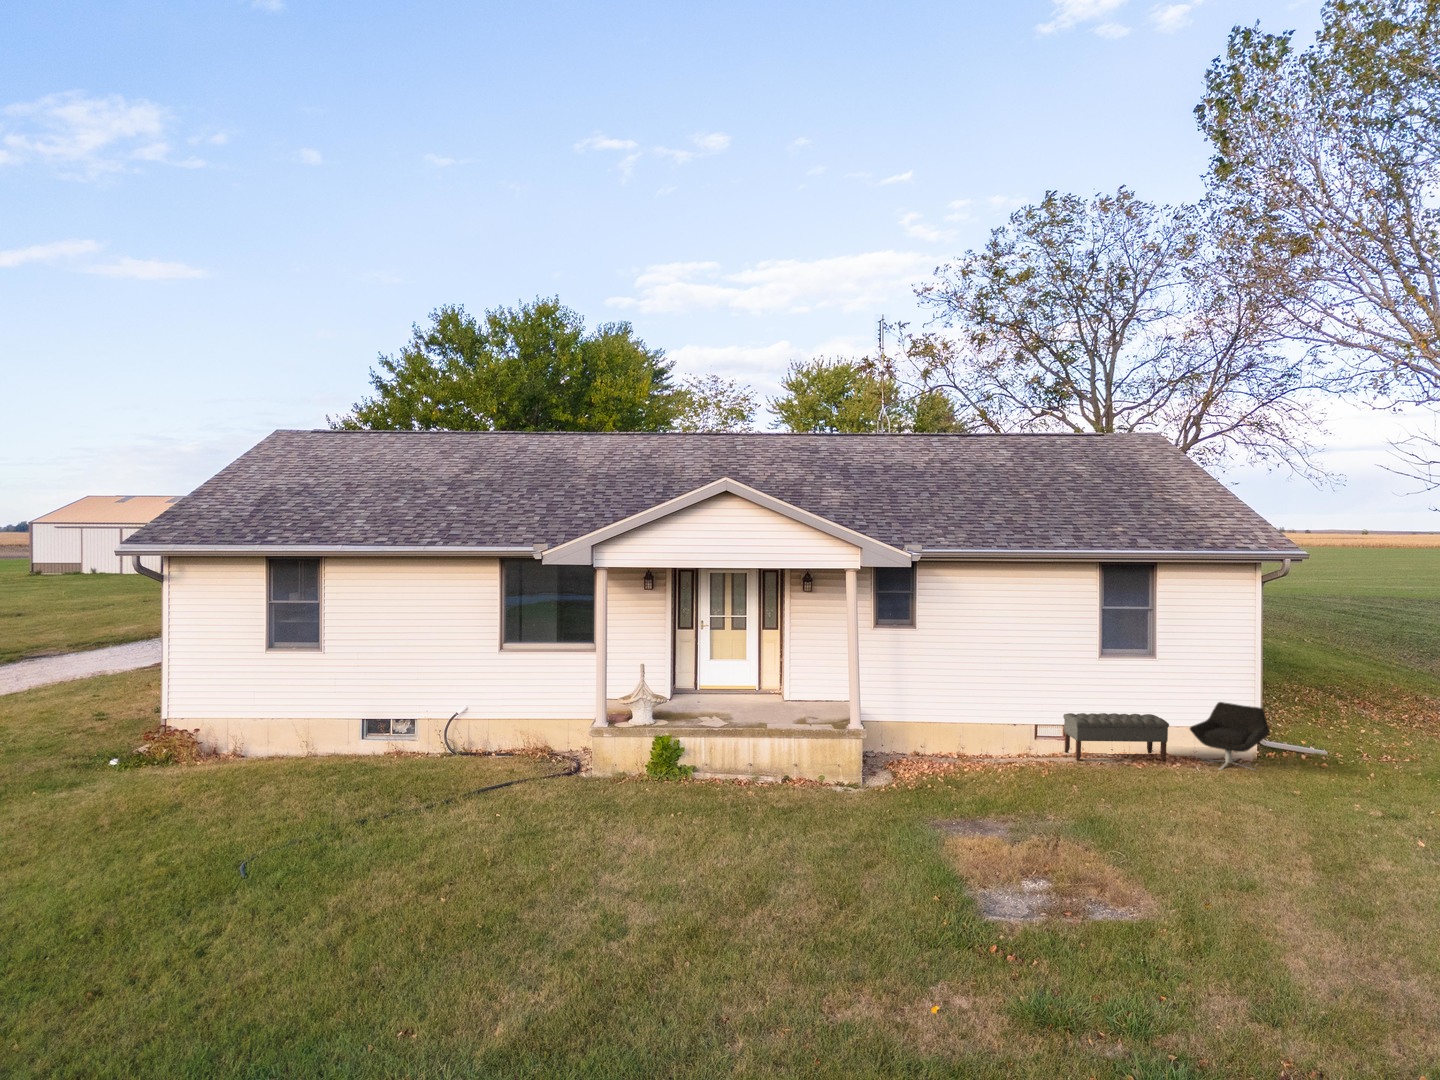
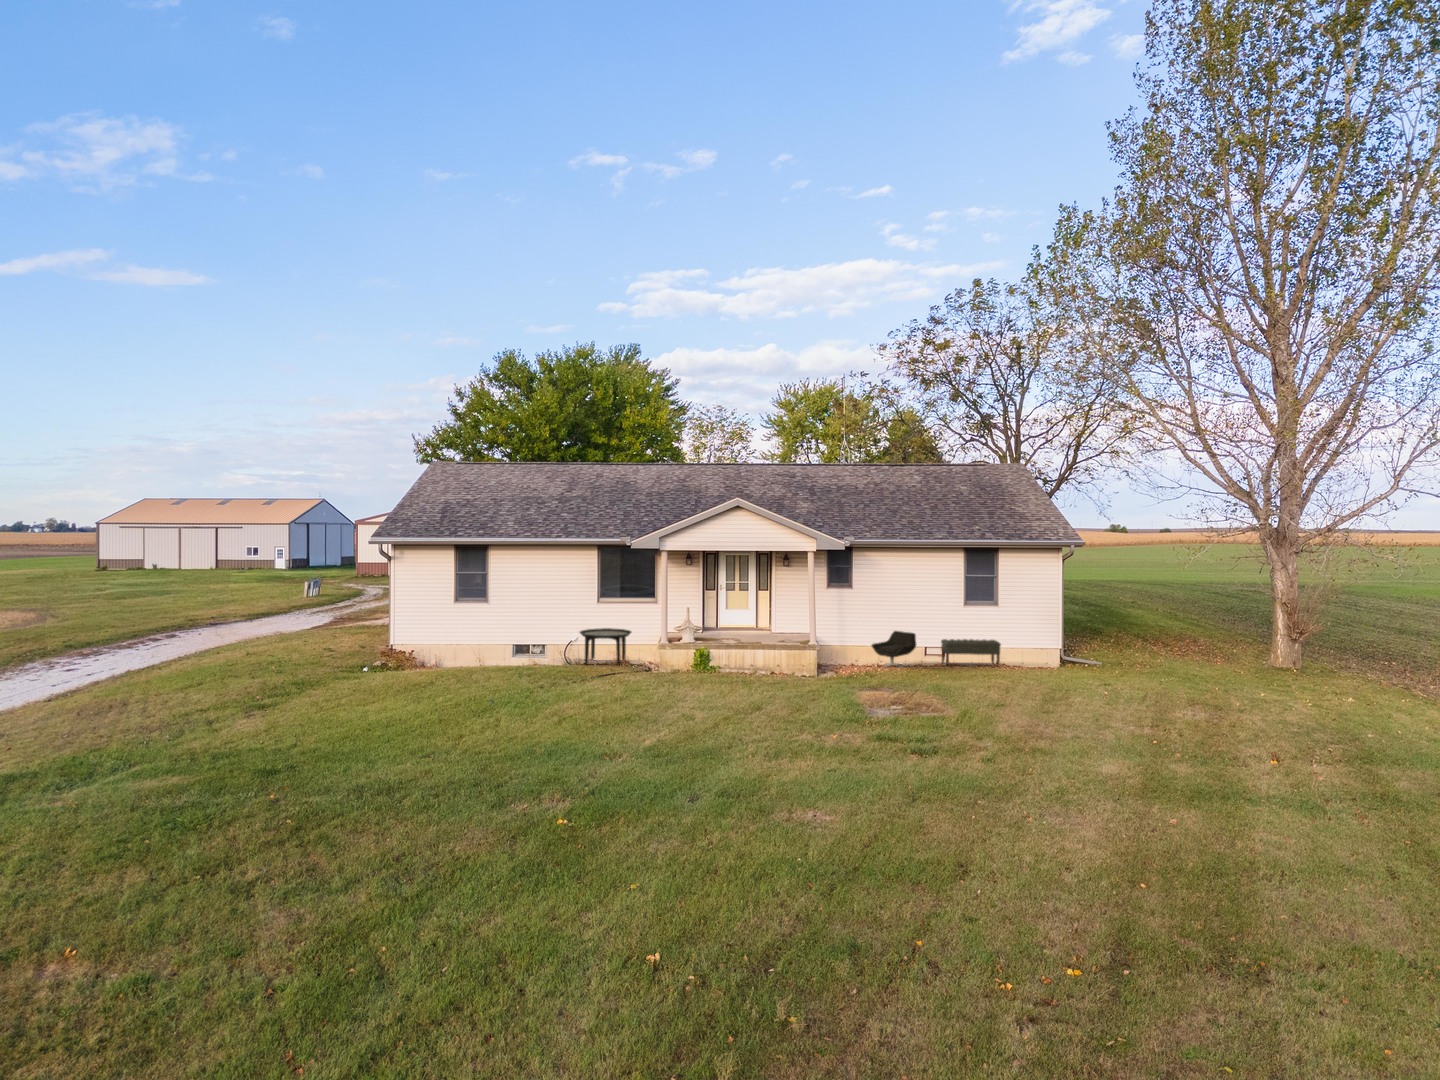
round table: none [461,694,551,762] -> present [580,628,631,665]
lounge chair: present [1190,702,1269,770] -> present [872,631,916,665]

